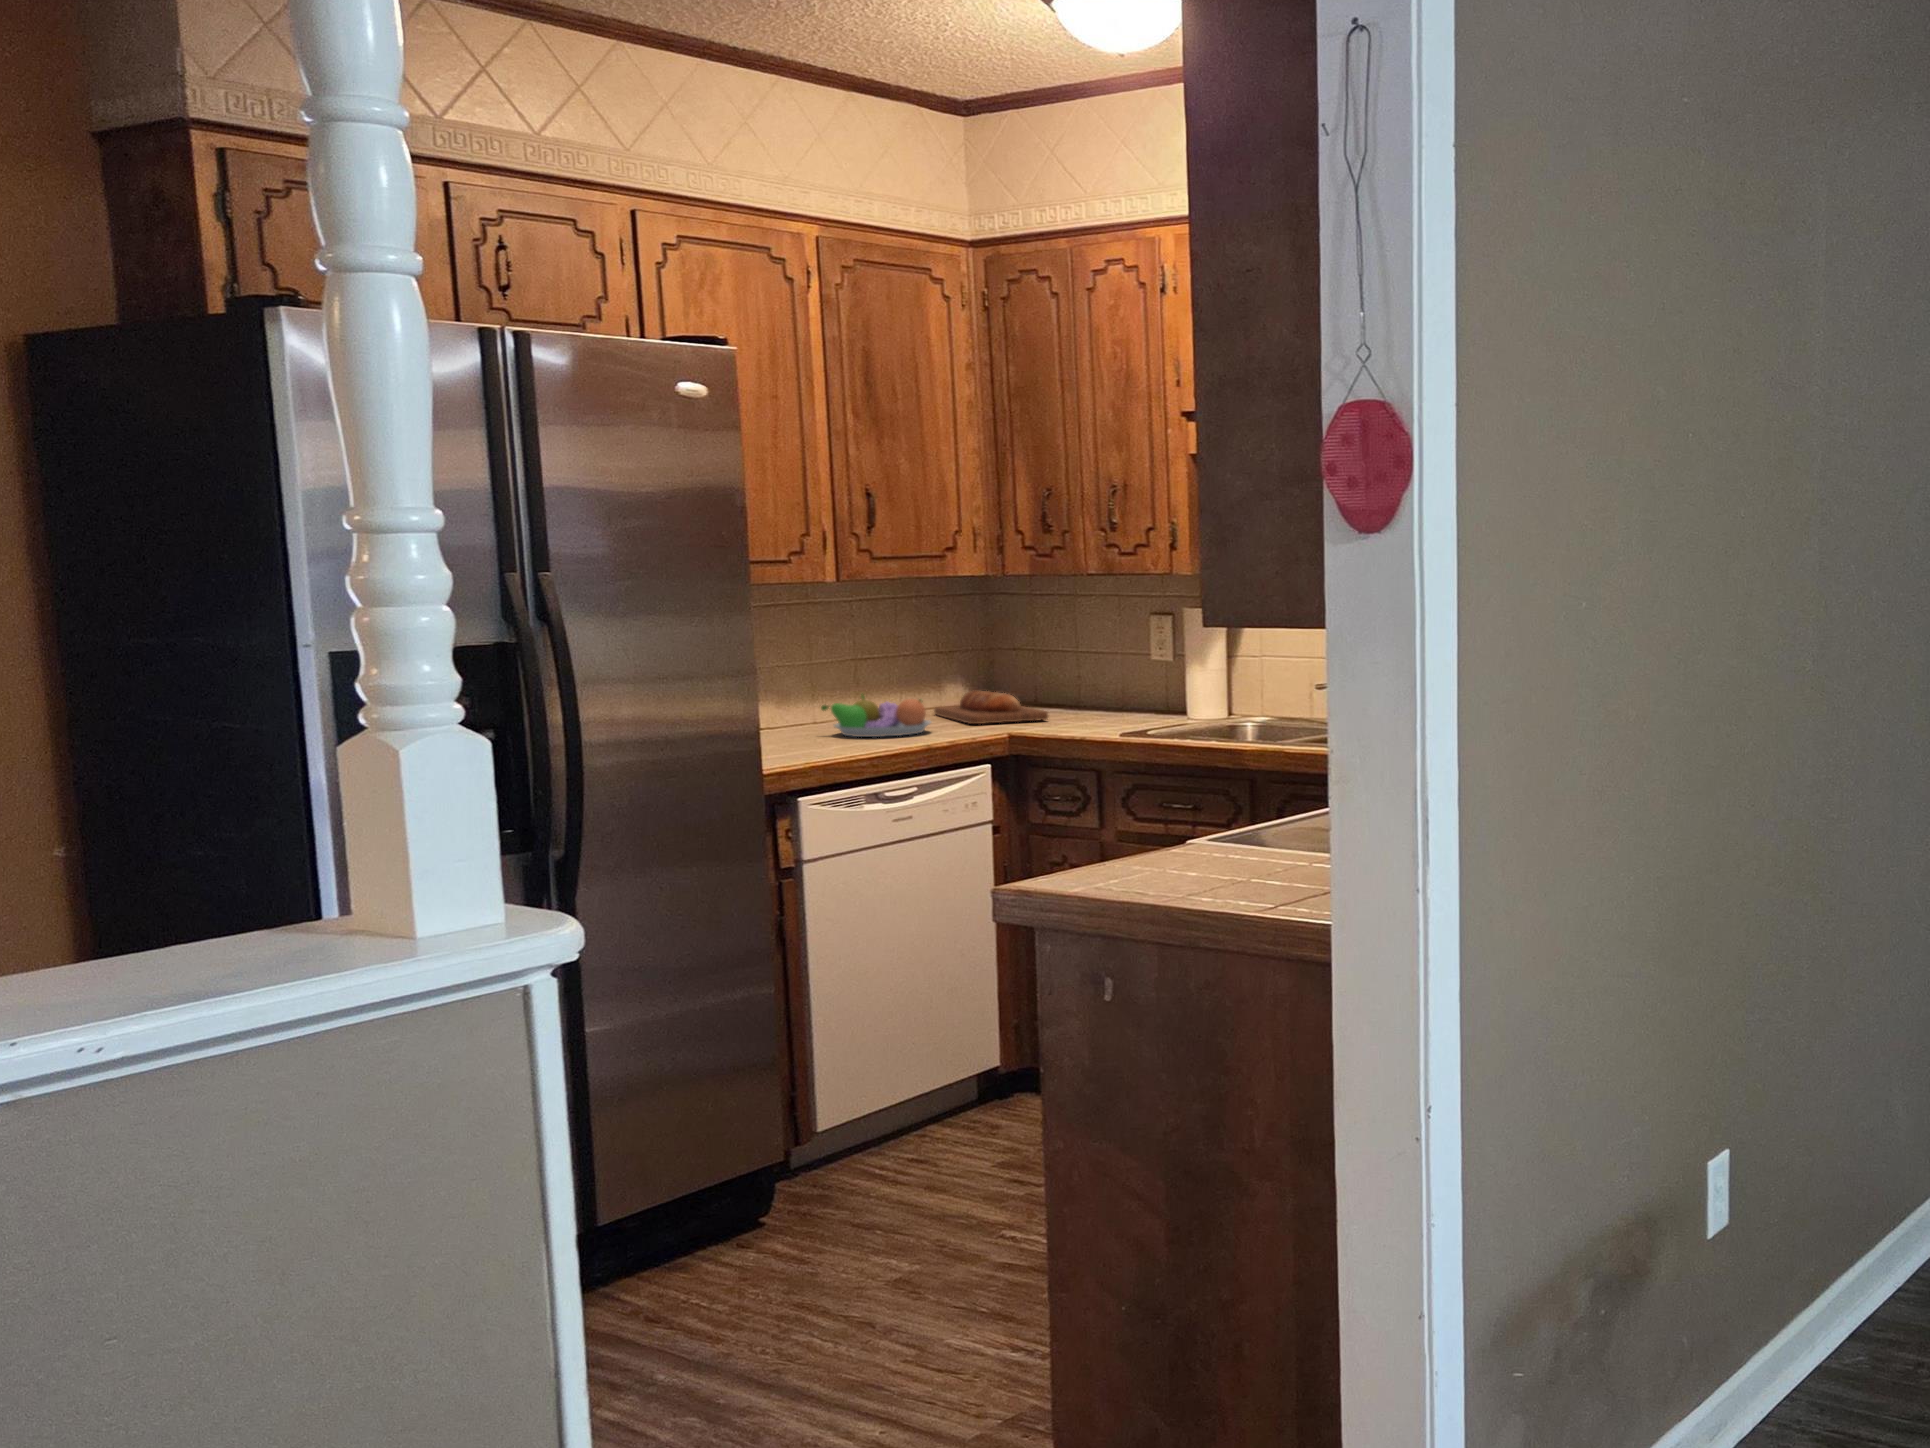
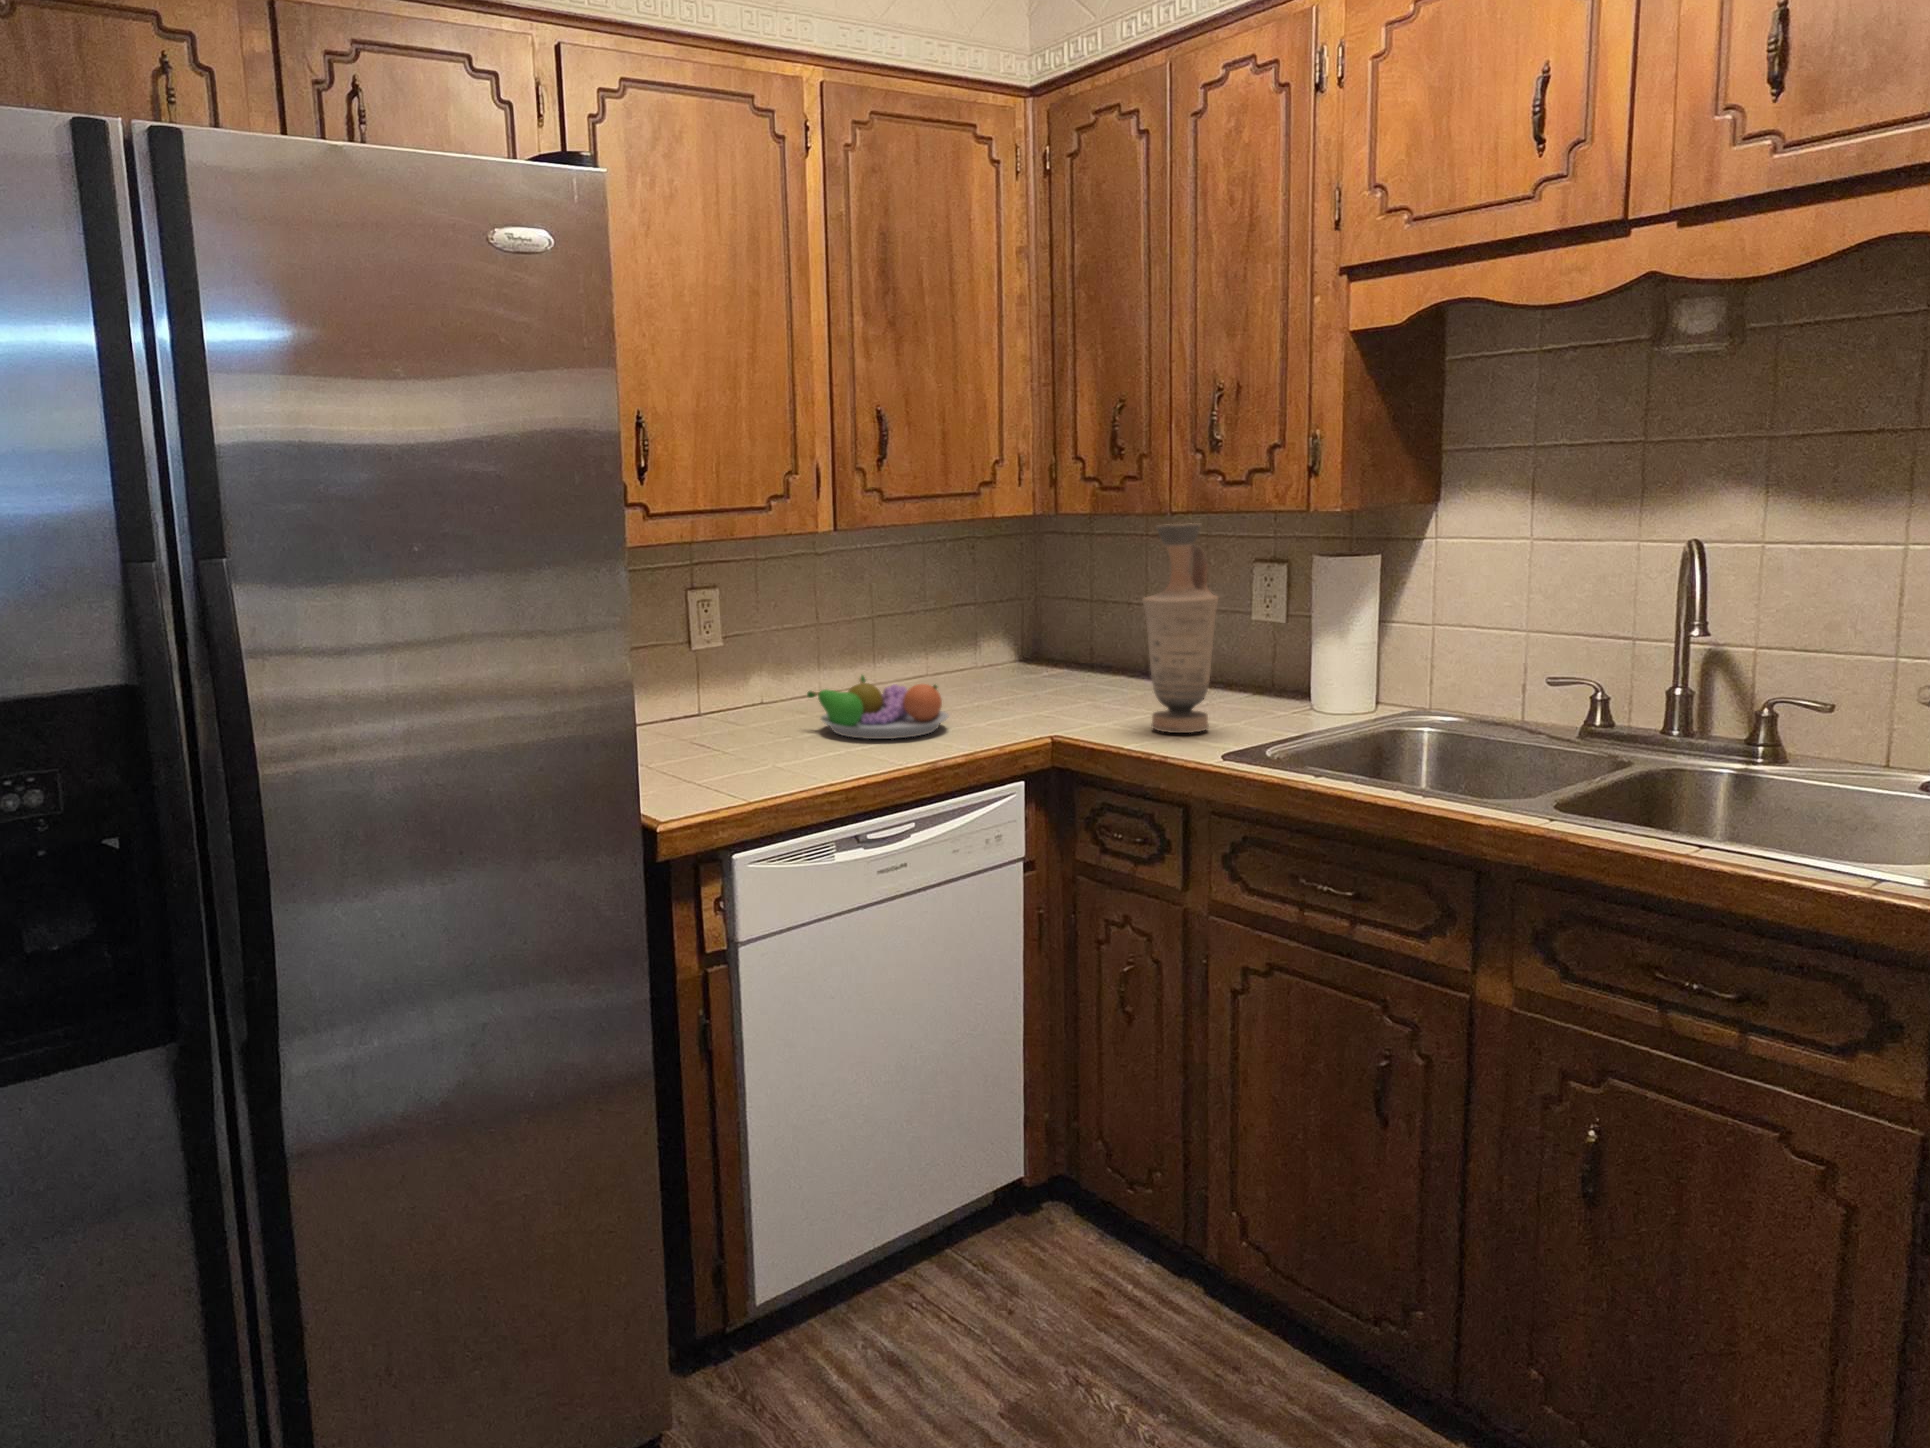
vase: none [1066,580,1117,727] -> present [1143,523,1218,733]
bread loaf: present [934,691,1048,724] -> none [964,661,1110,714]

